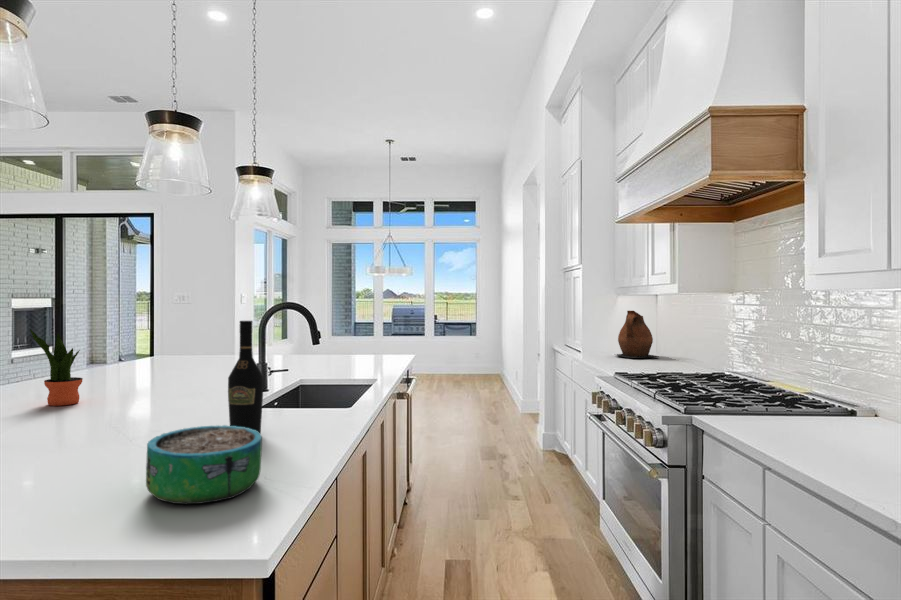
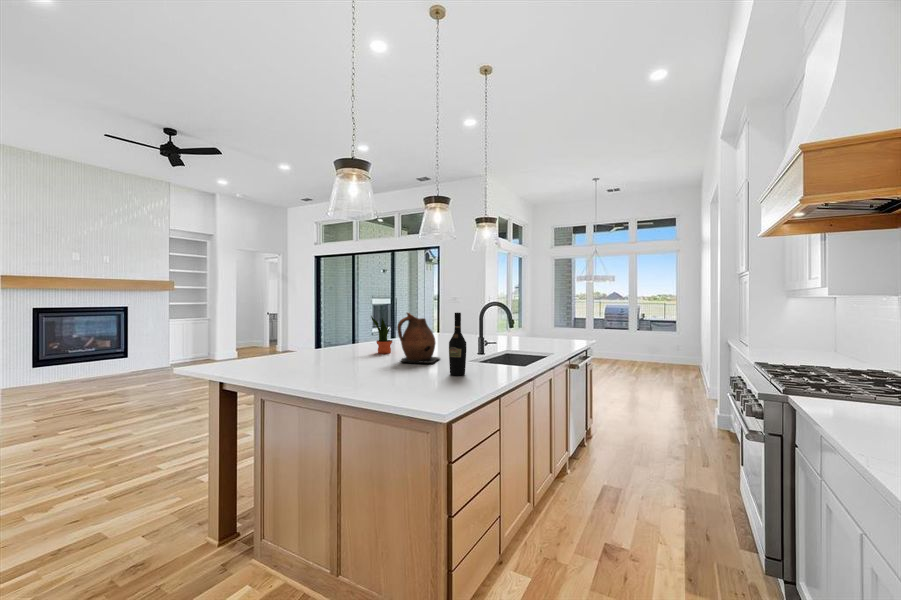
ceramic pitcher: present [617,311,659,358] -> present [397,313,440,363]
decorative bowl: present [146,425,262,504] -> none [402,364,453,398]

